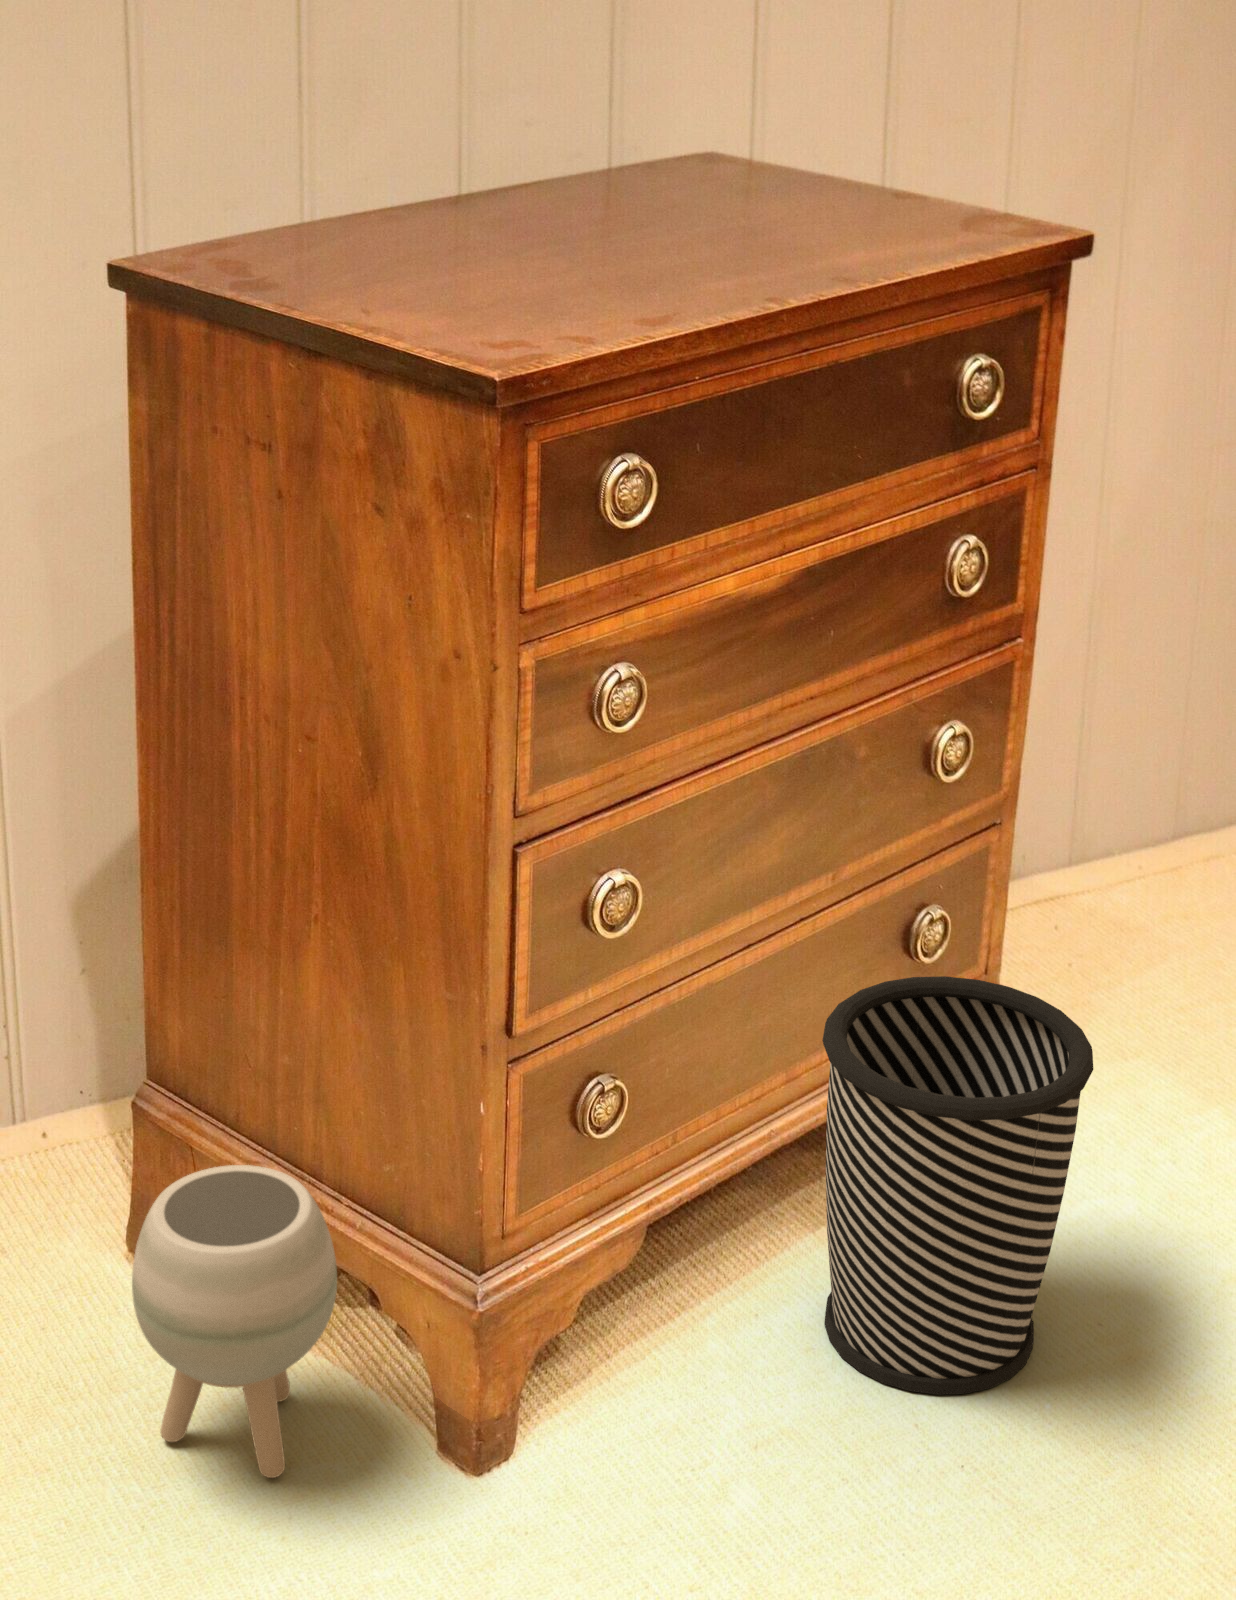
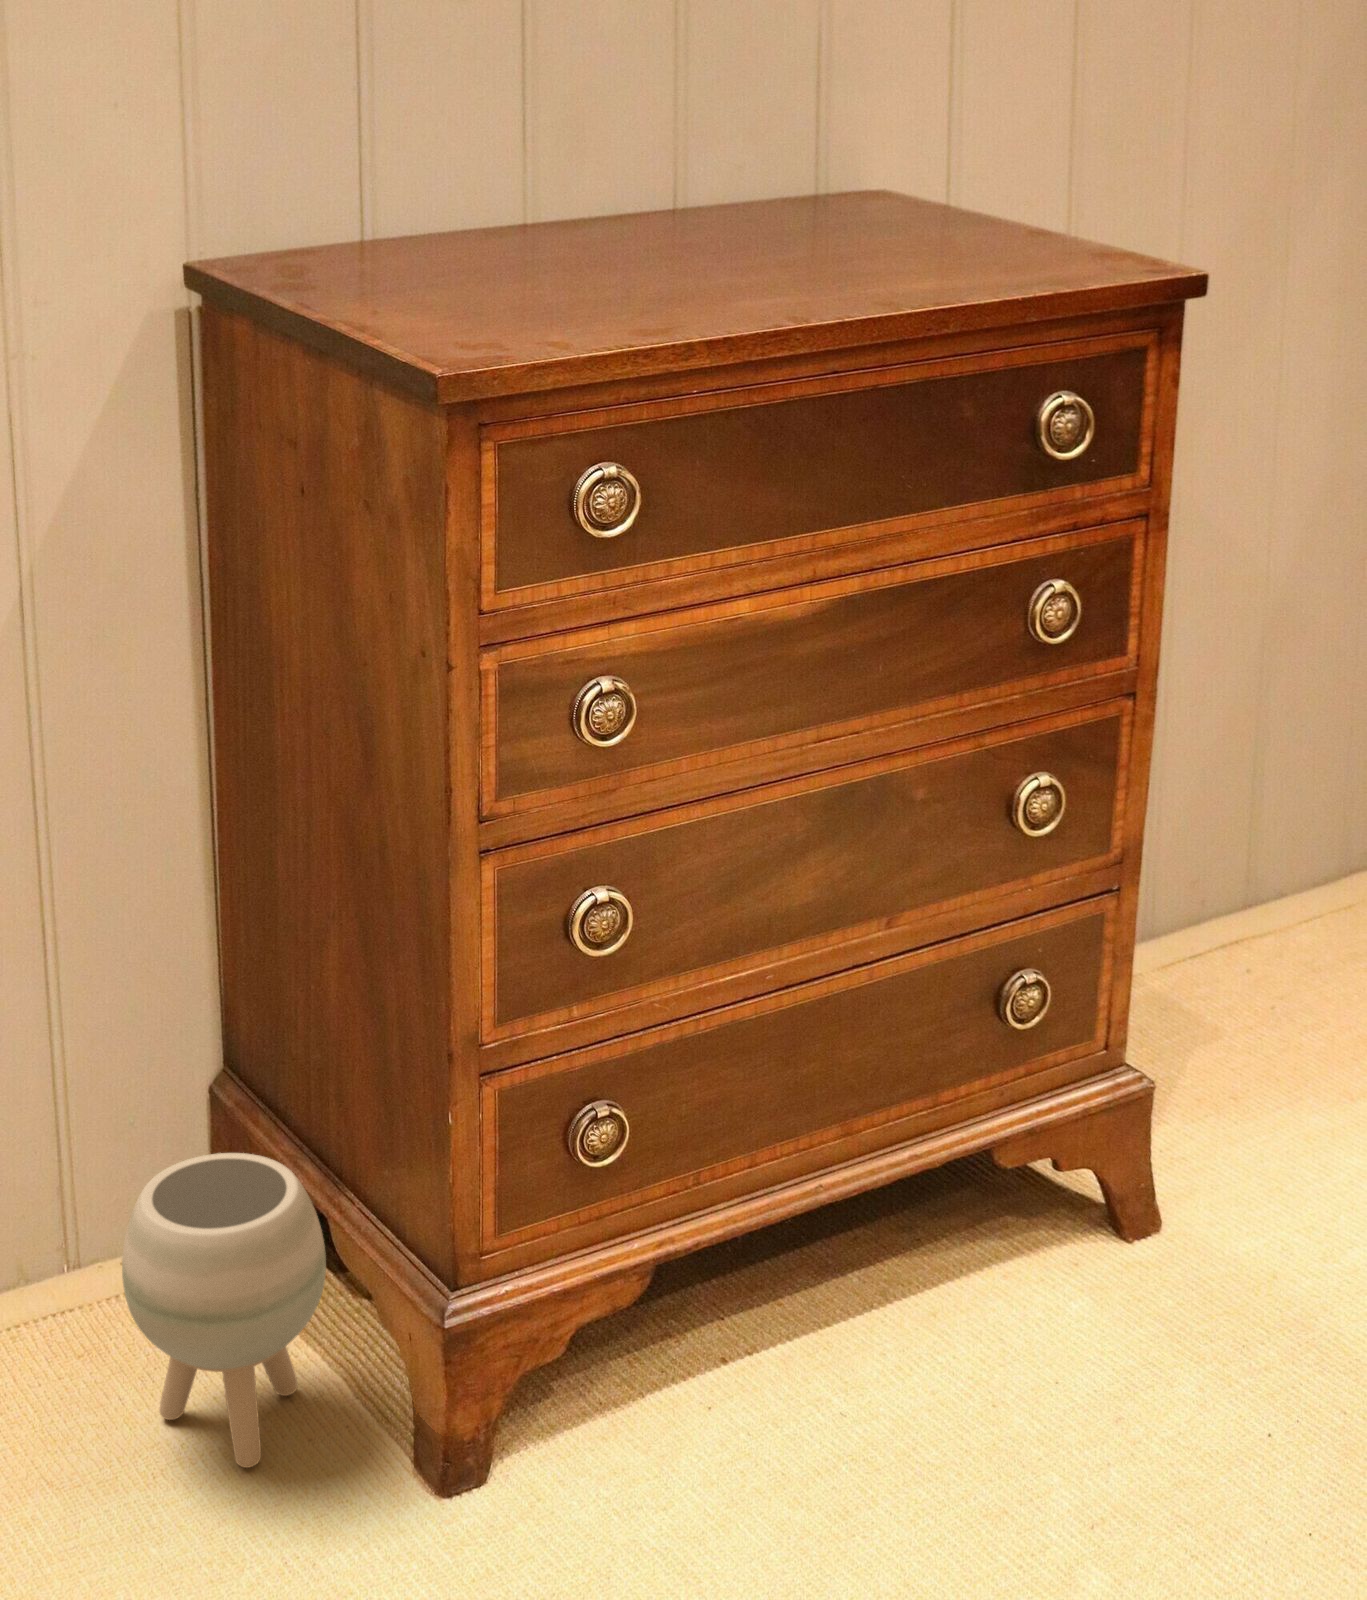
wastebasket: present [822,976,1093,1395] -> none [845,1040,1132,1486]

